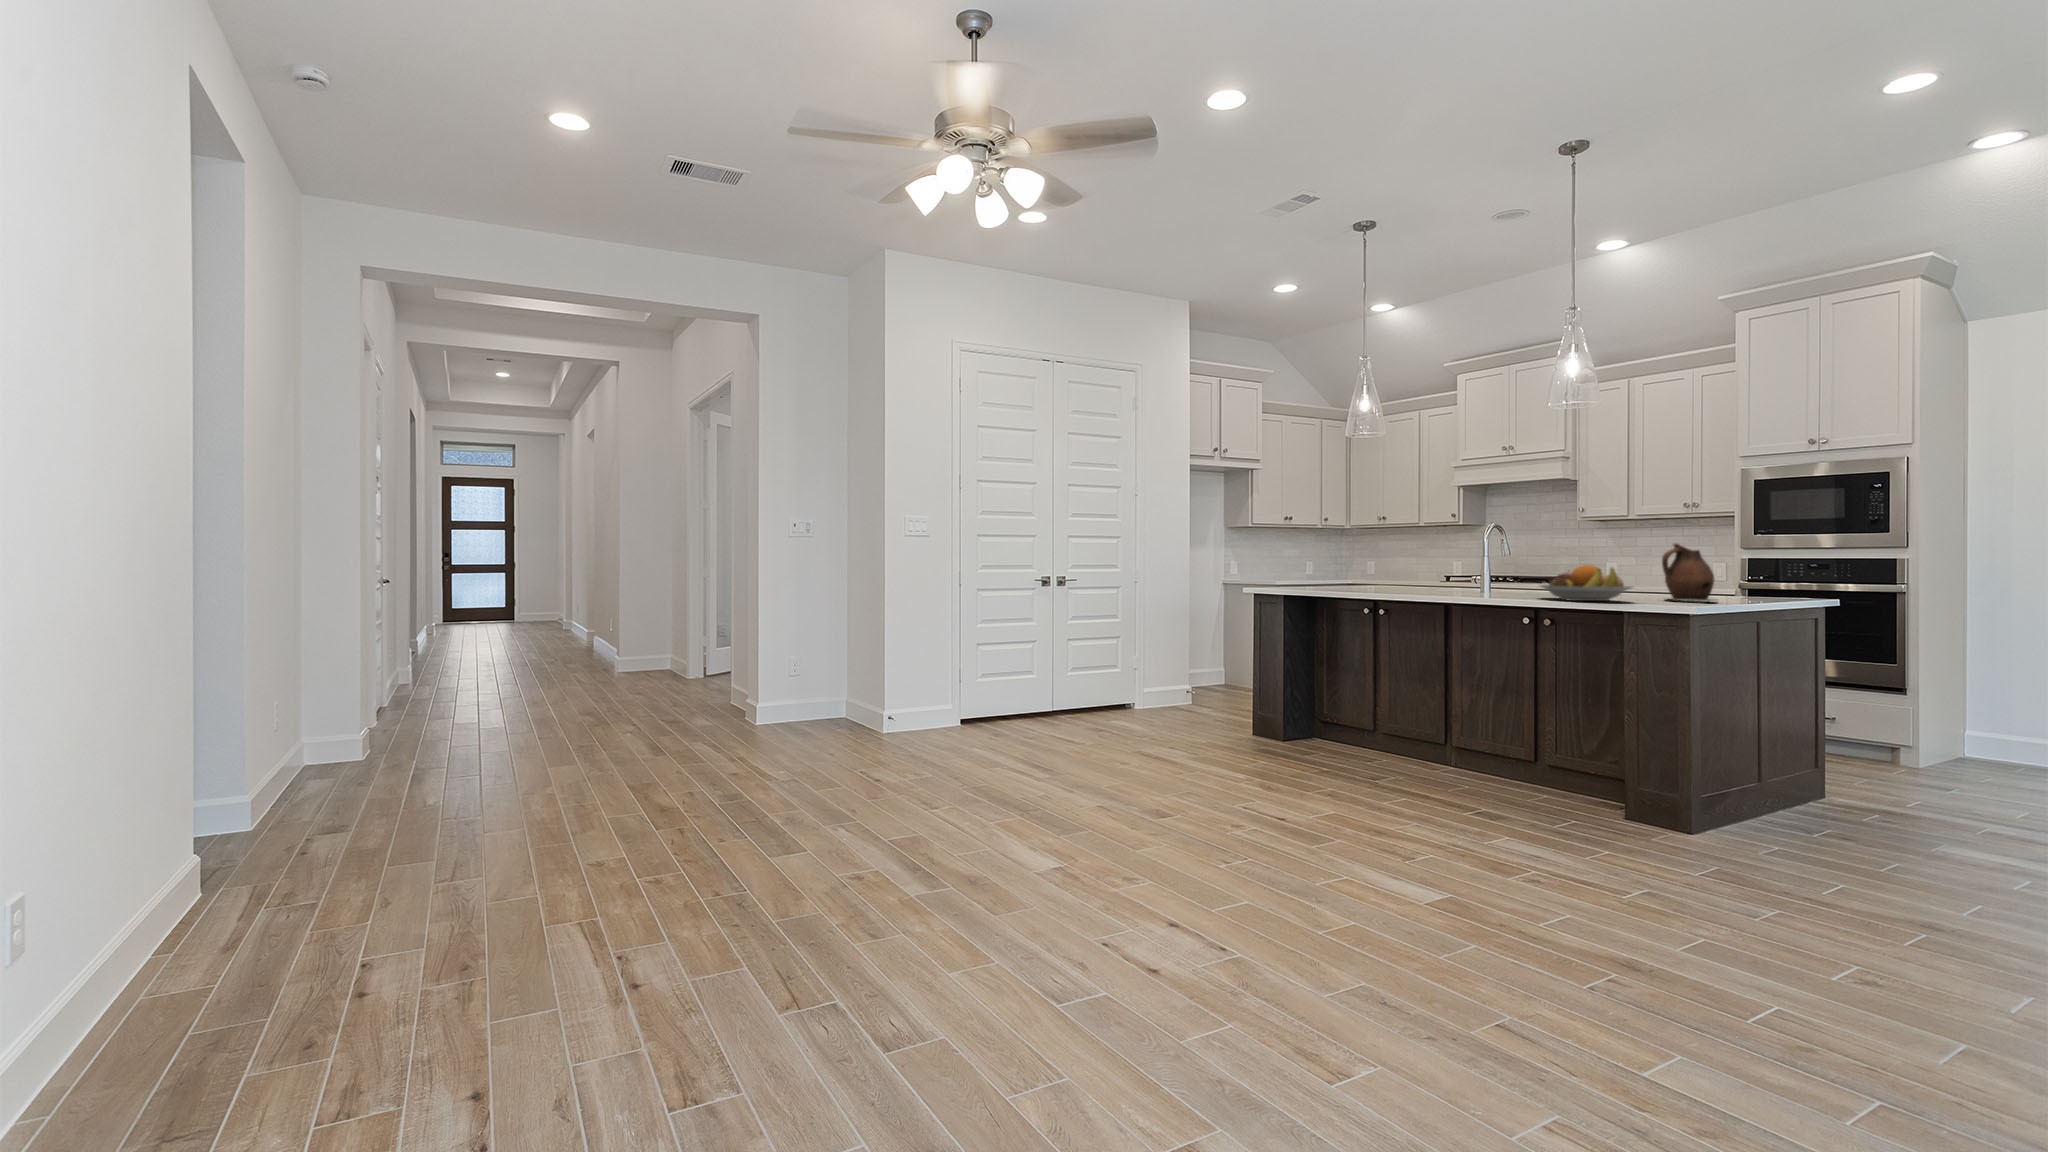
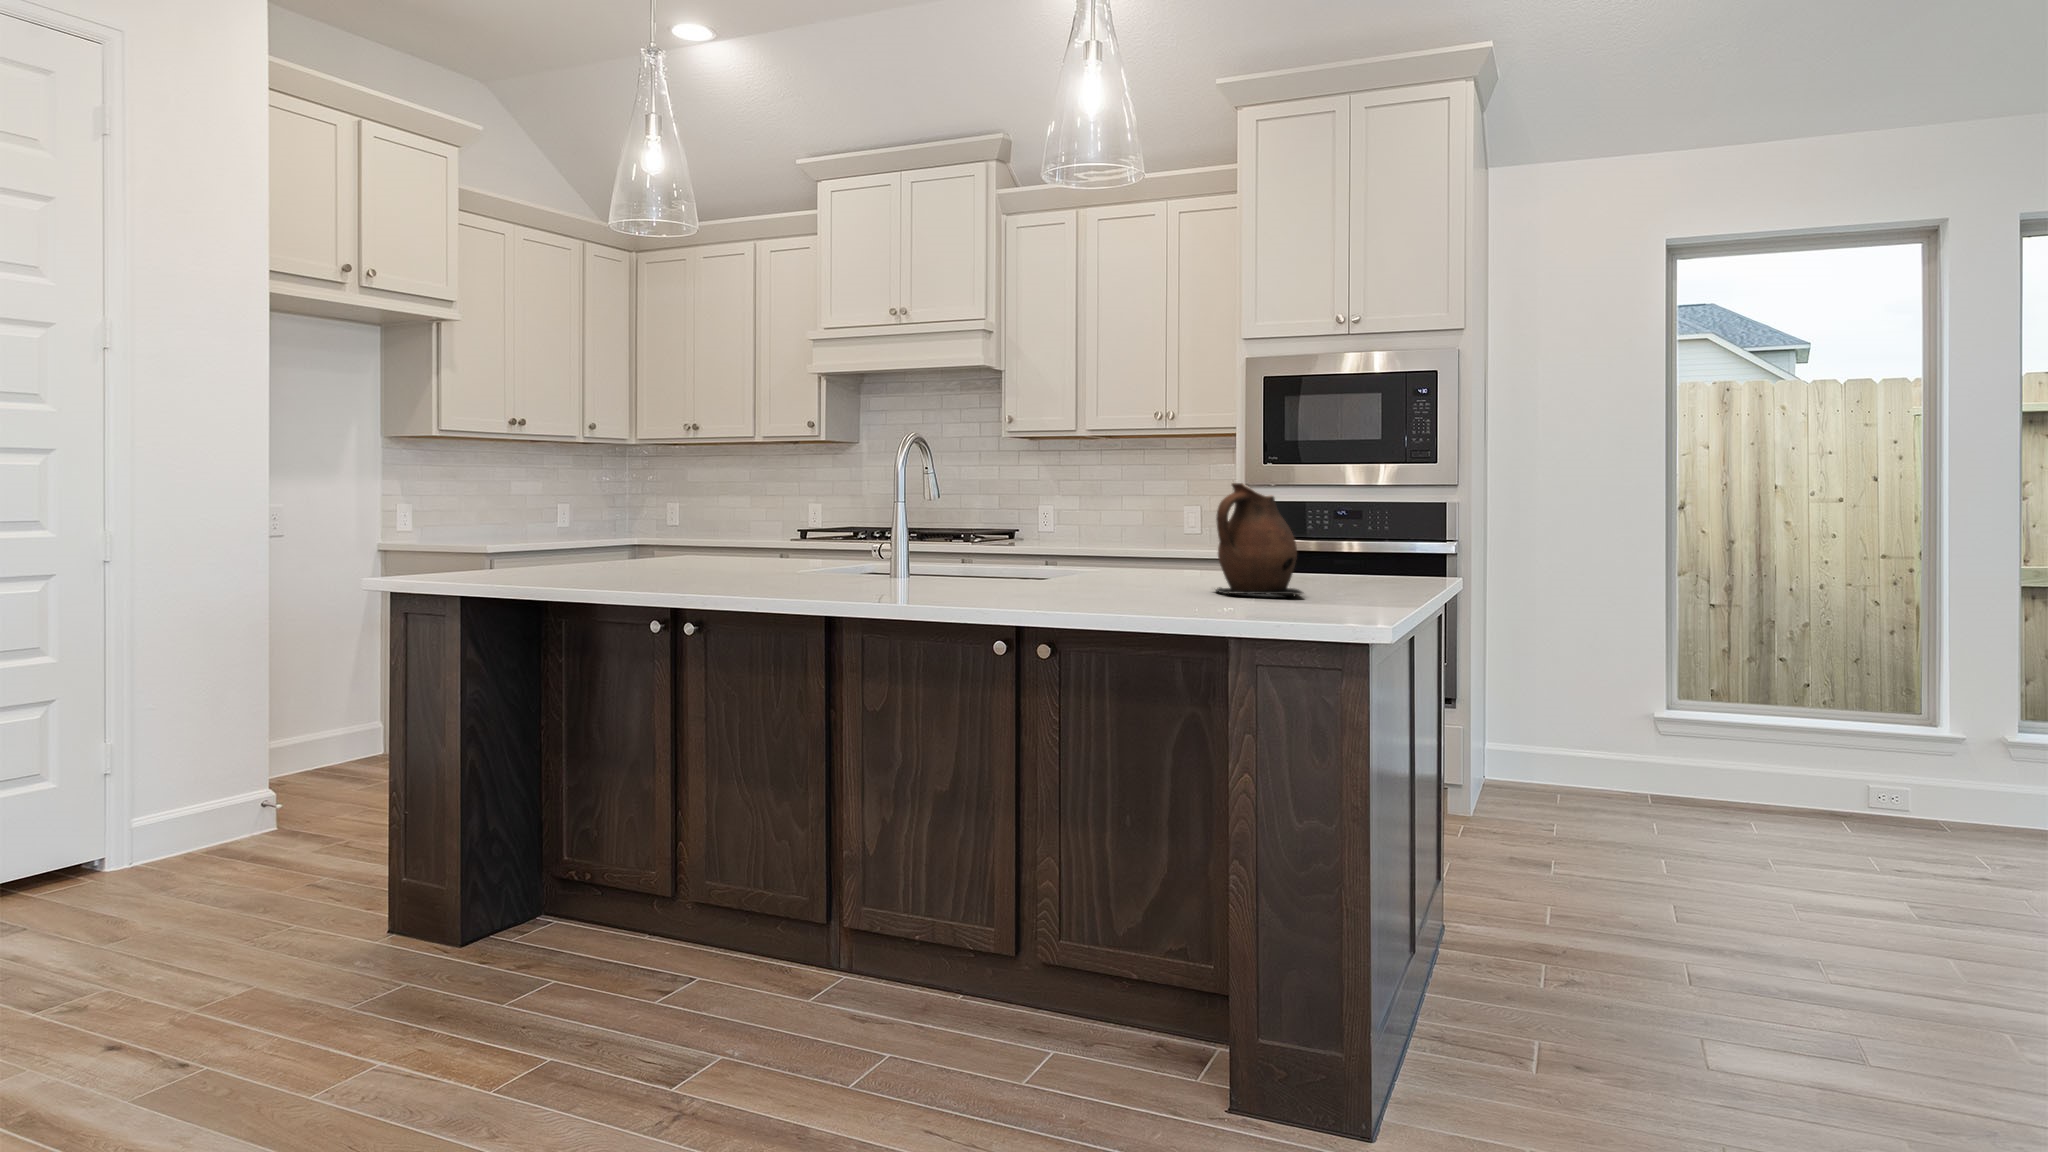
fruit bowl: present [1540,565,1632,601] -> none [1017,530,1194,608]

